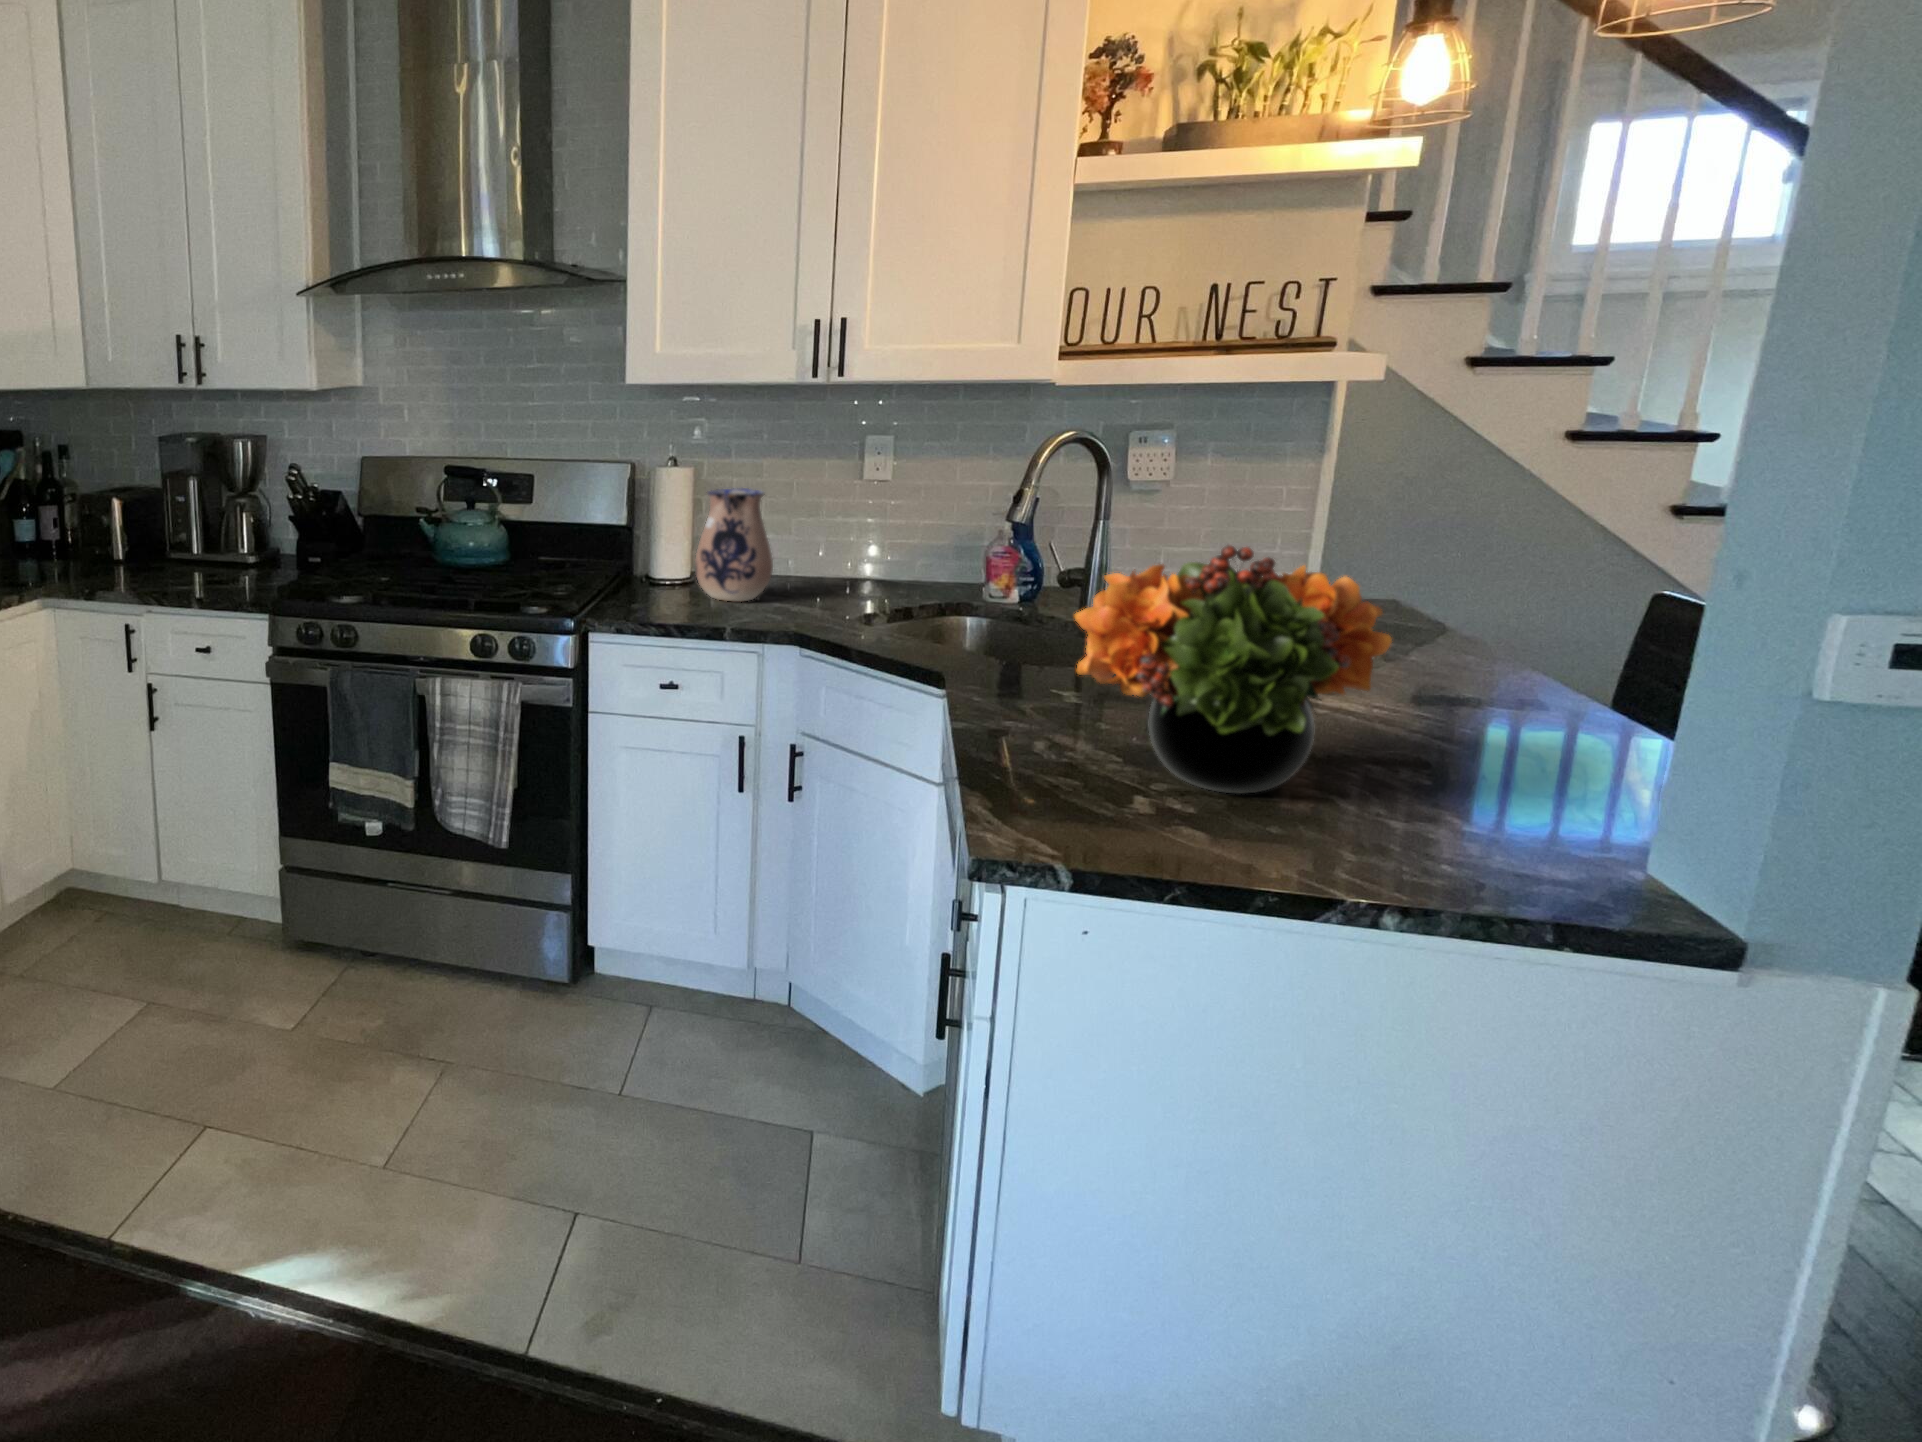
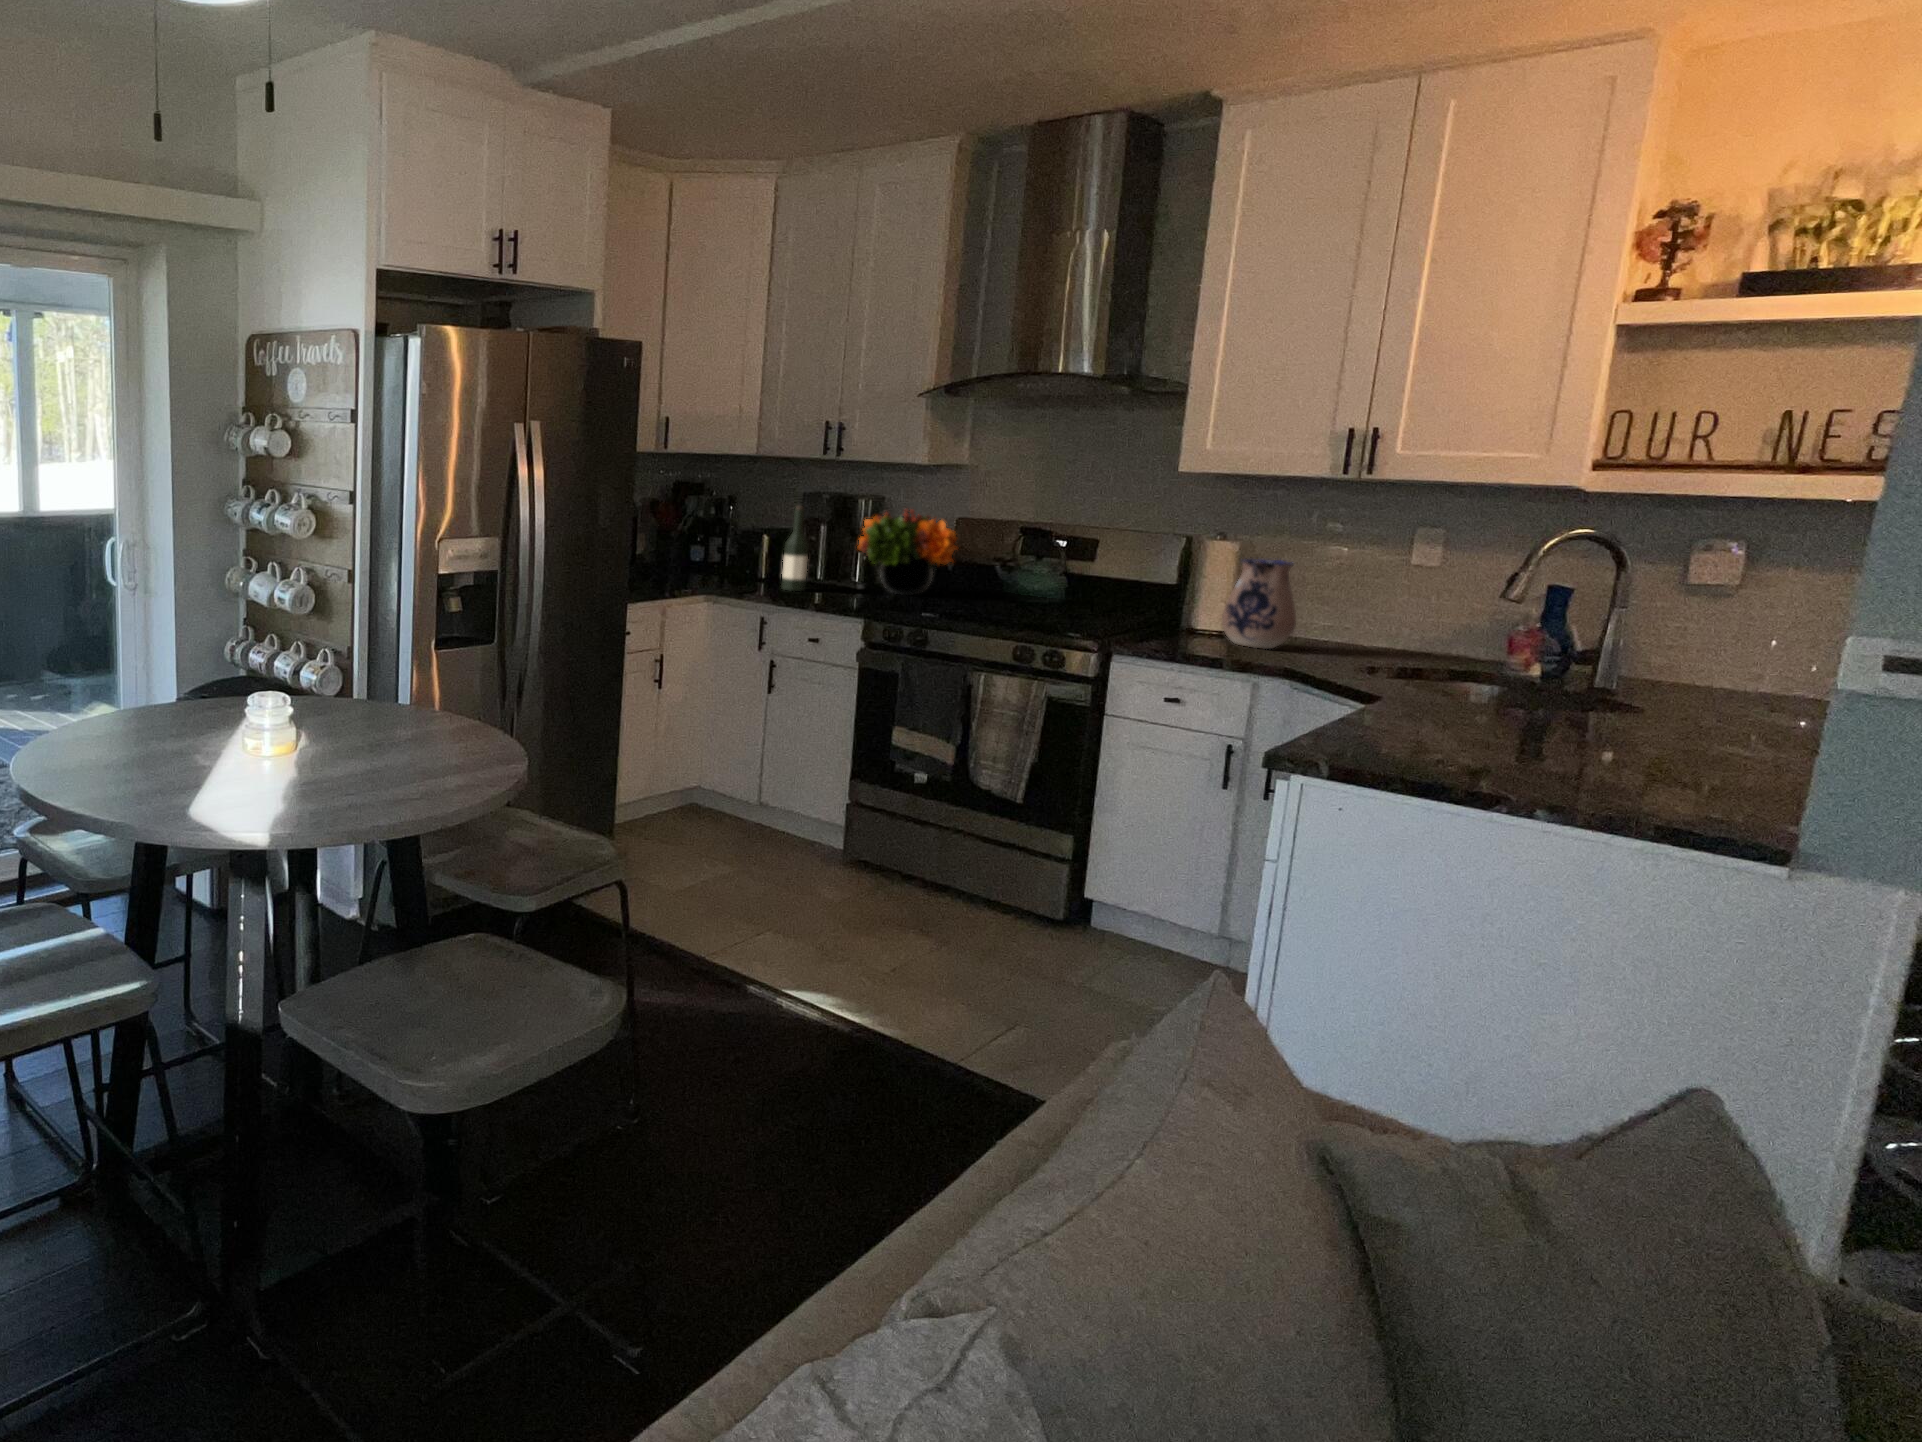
wine bottle: none [142,459,181,584] -> present [782,506,809,591]
flower arrangement: present [1075,545,1392,794] -> present [858,509,957,595]

